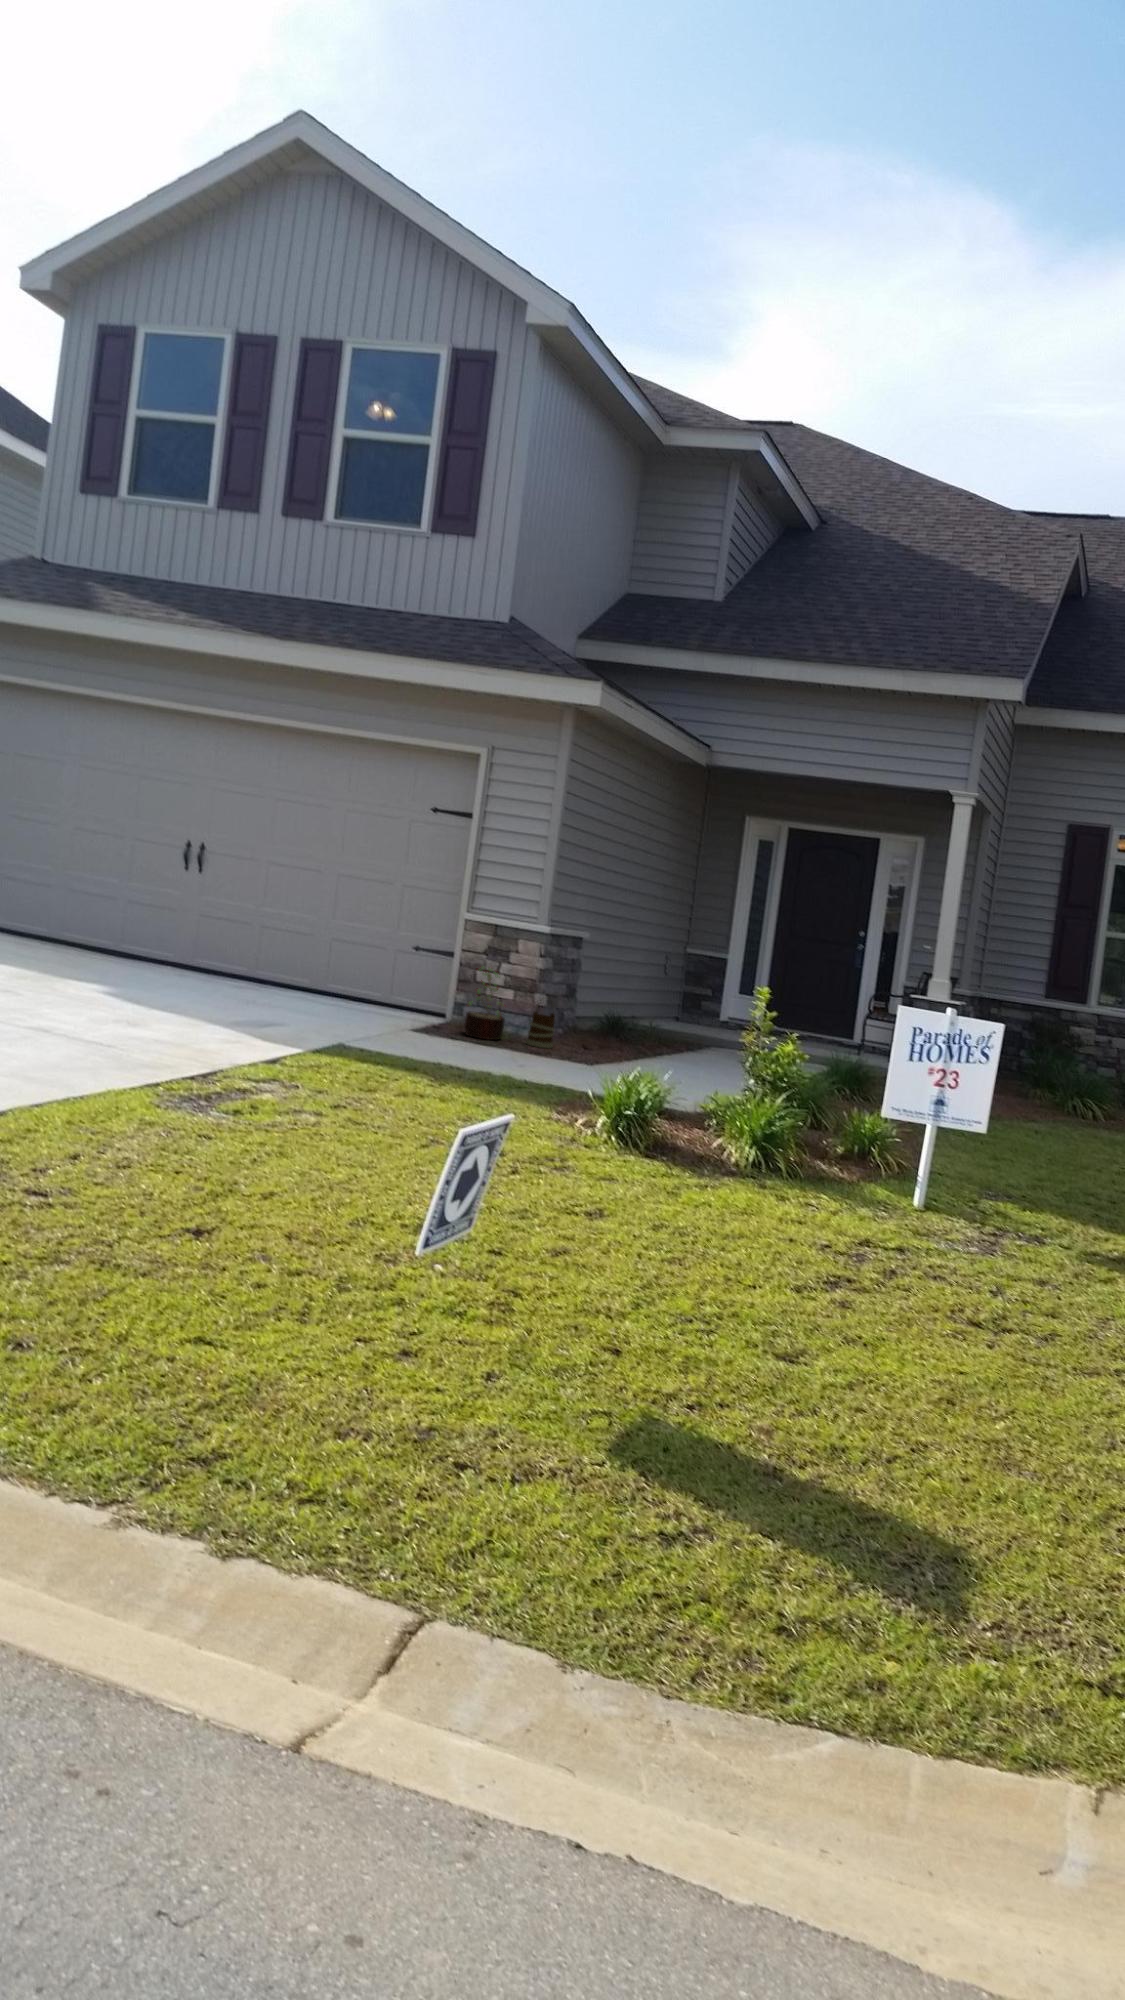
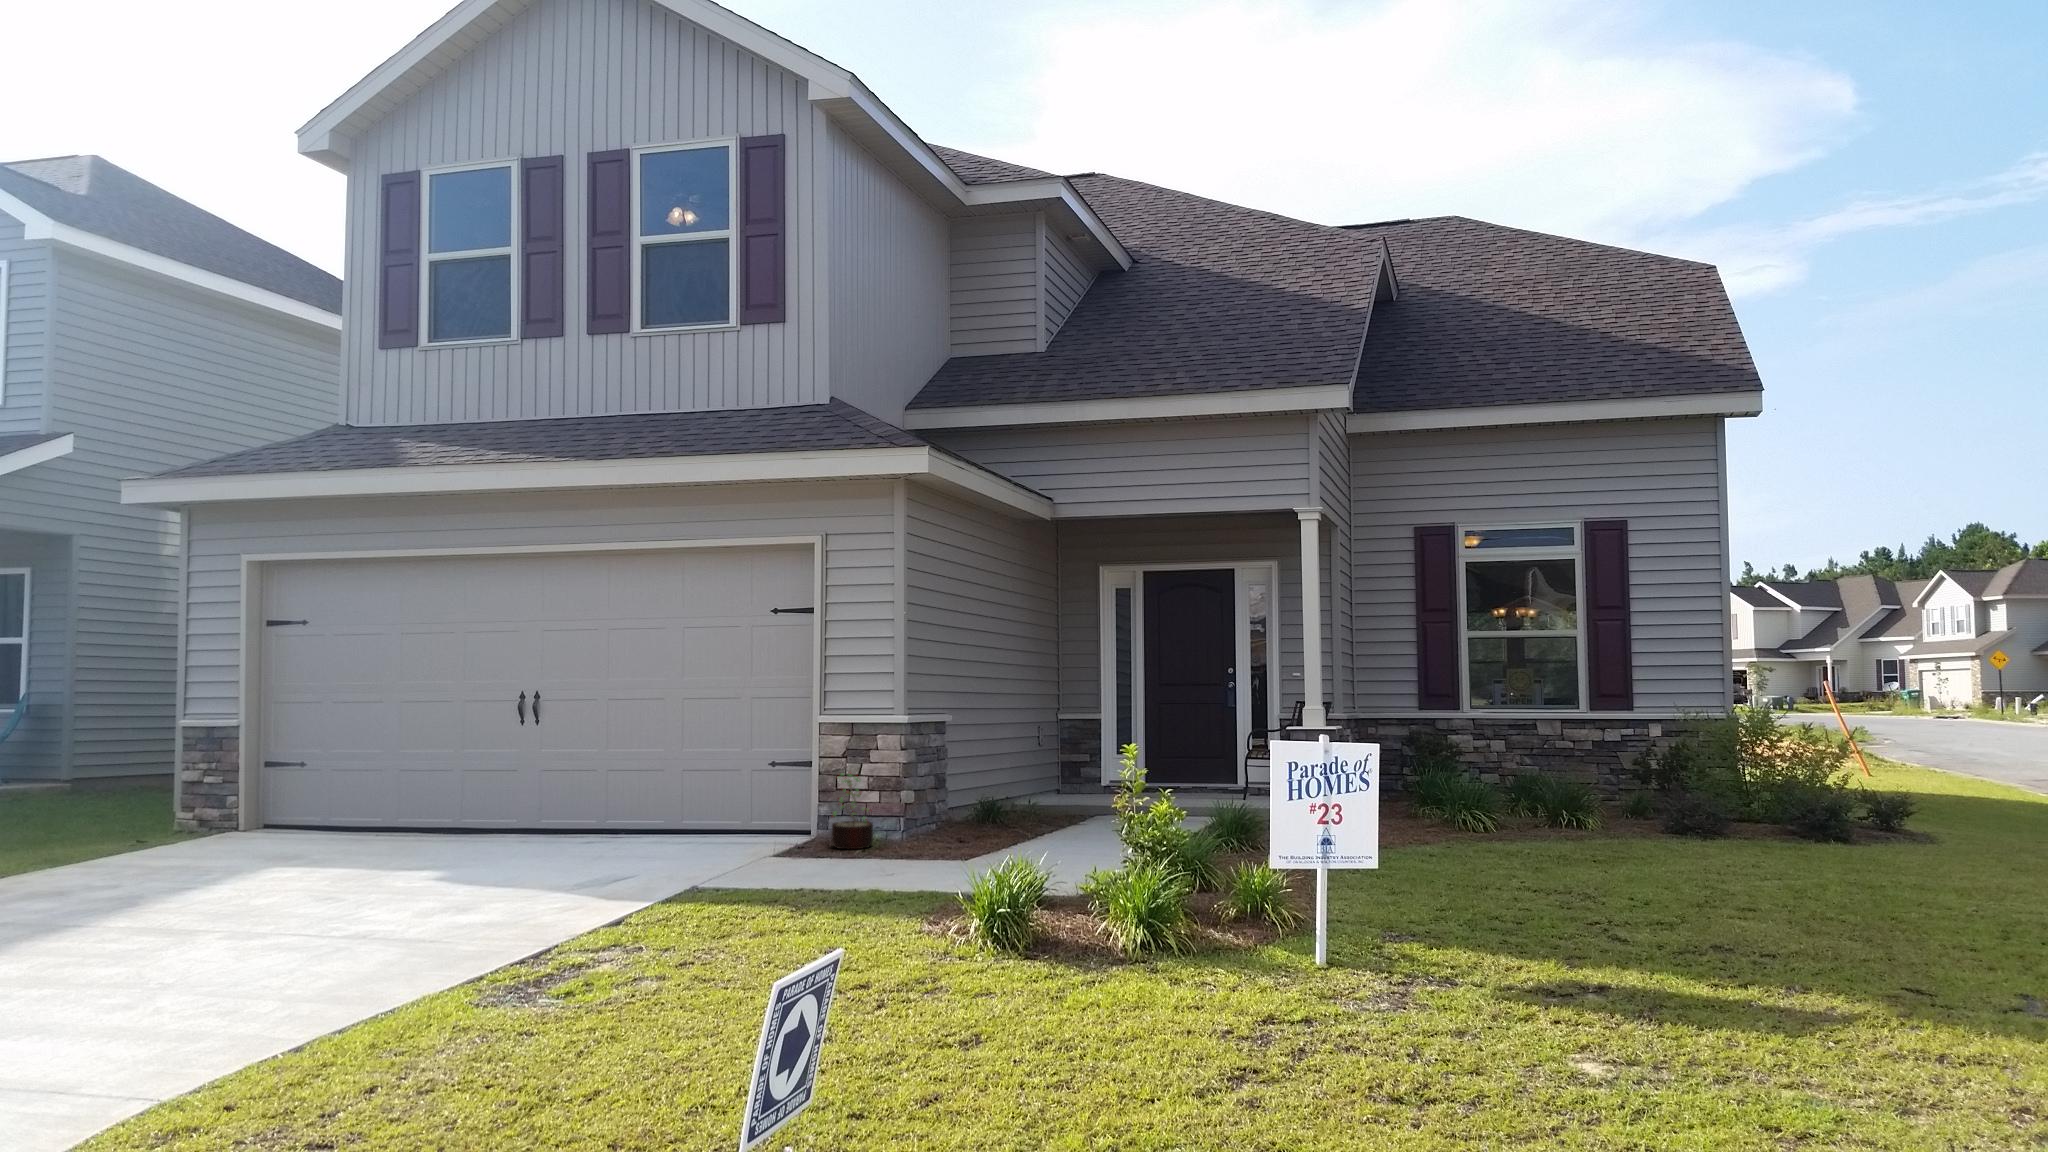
wooden bucket: present [526,1012,555,1048] -> none [898,794,927,848]

